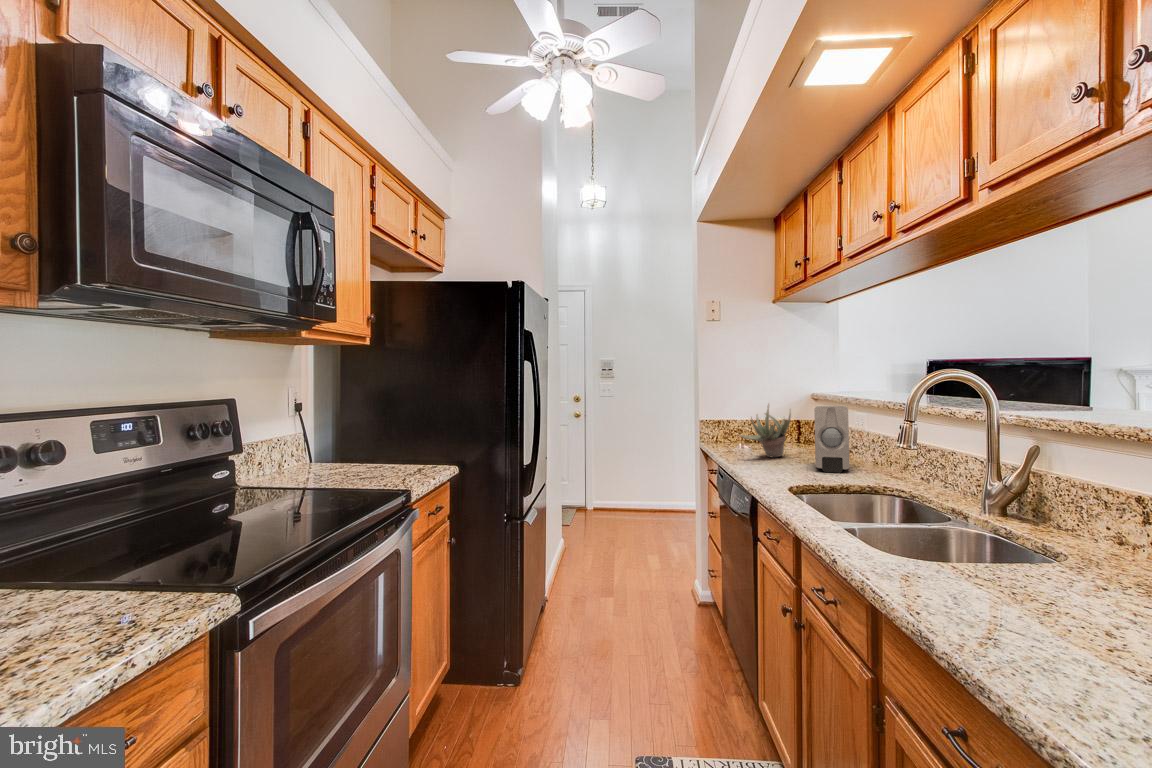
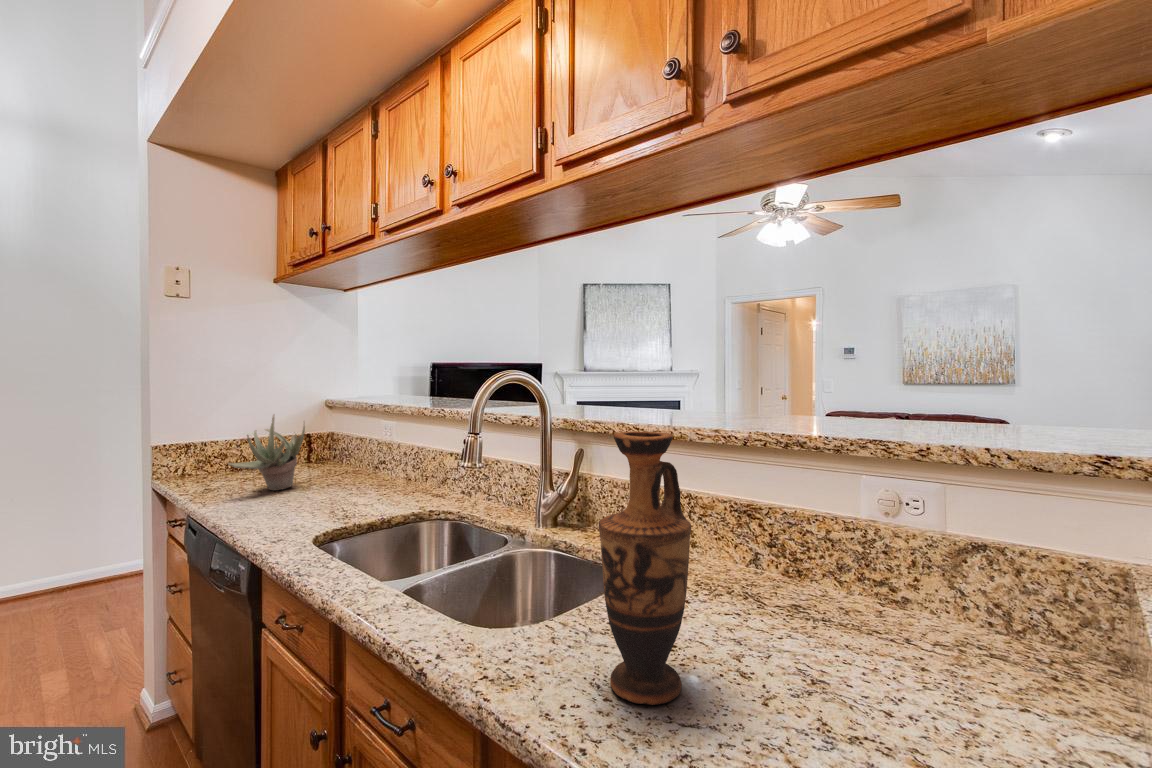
soap dispenser: present [814,406,850,473] -> none [340,415,386,502]
vase: none [950,427,1041,636] -> present [599,431,691,705]

